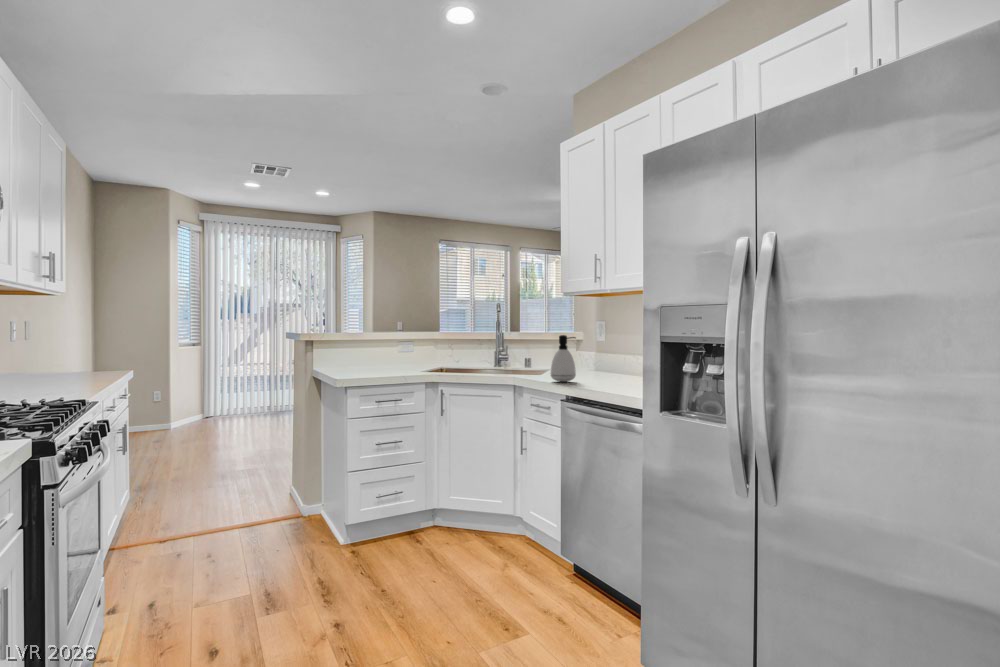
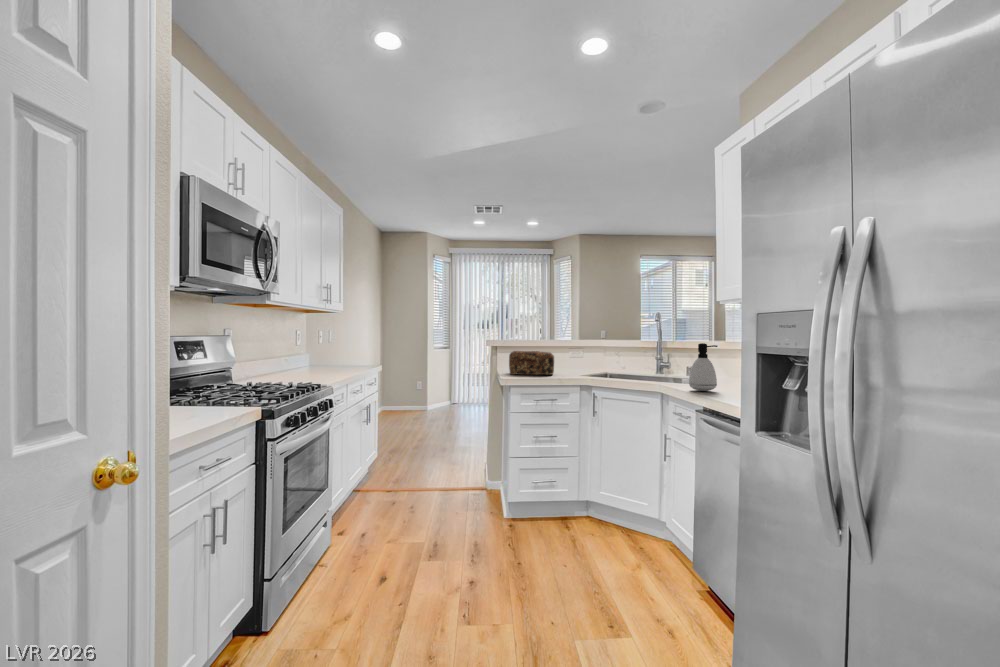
bread loaf: none [342,346,397,375] -> present [509,351,554,375]

